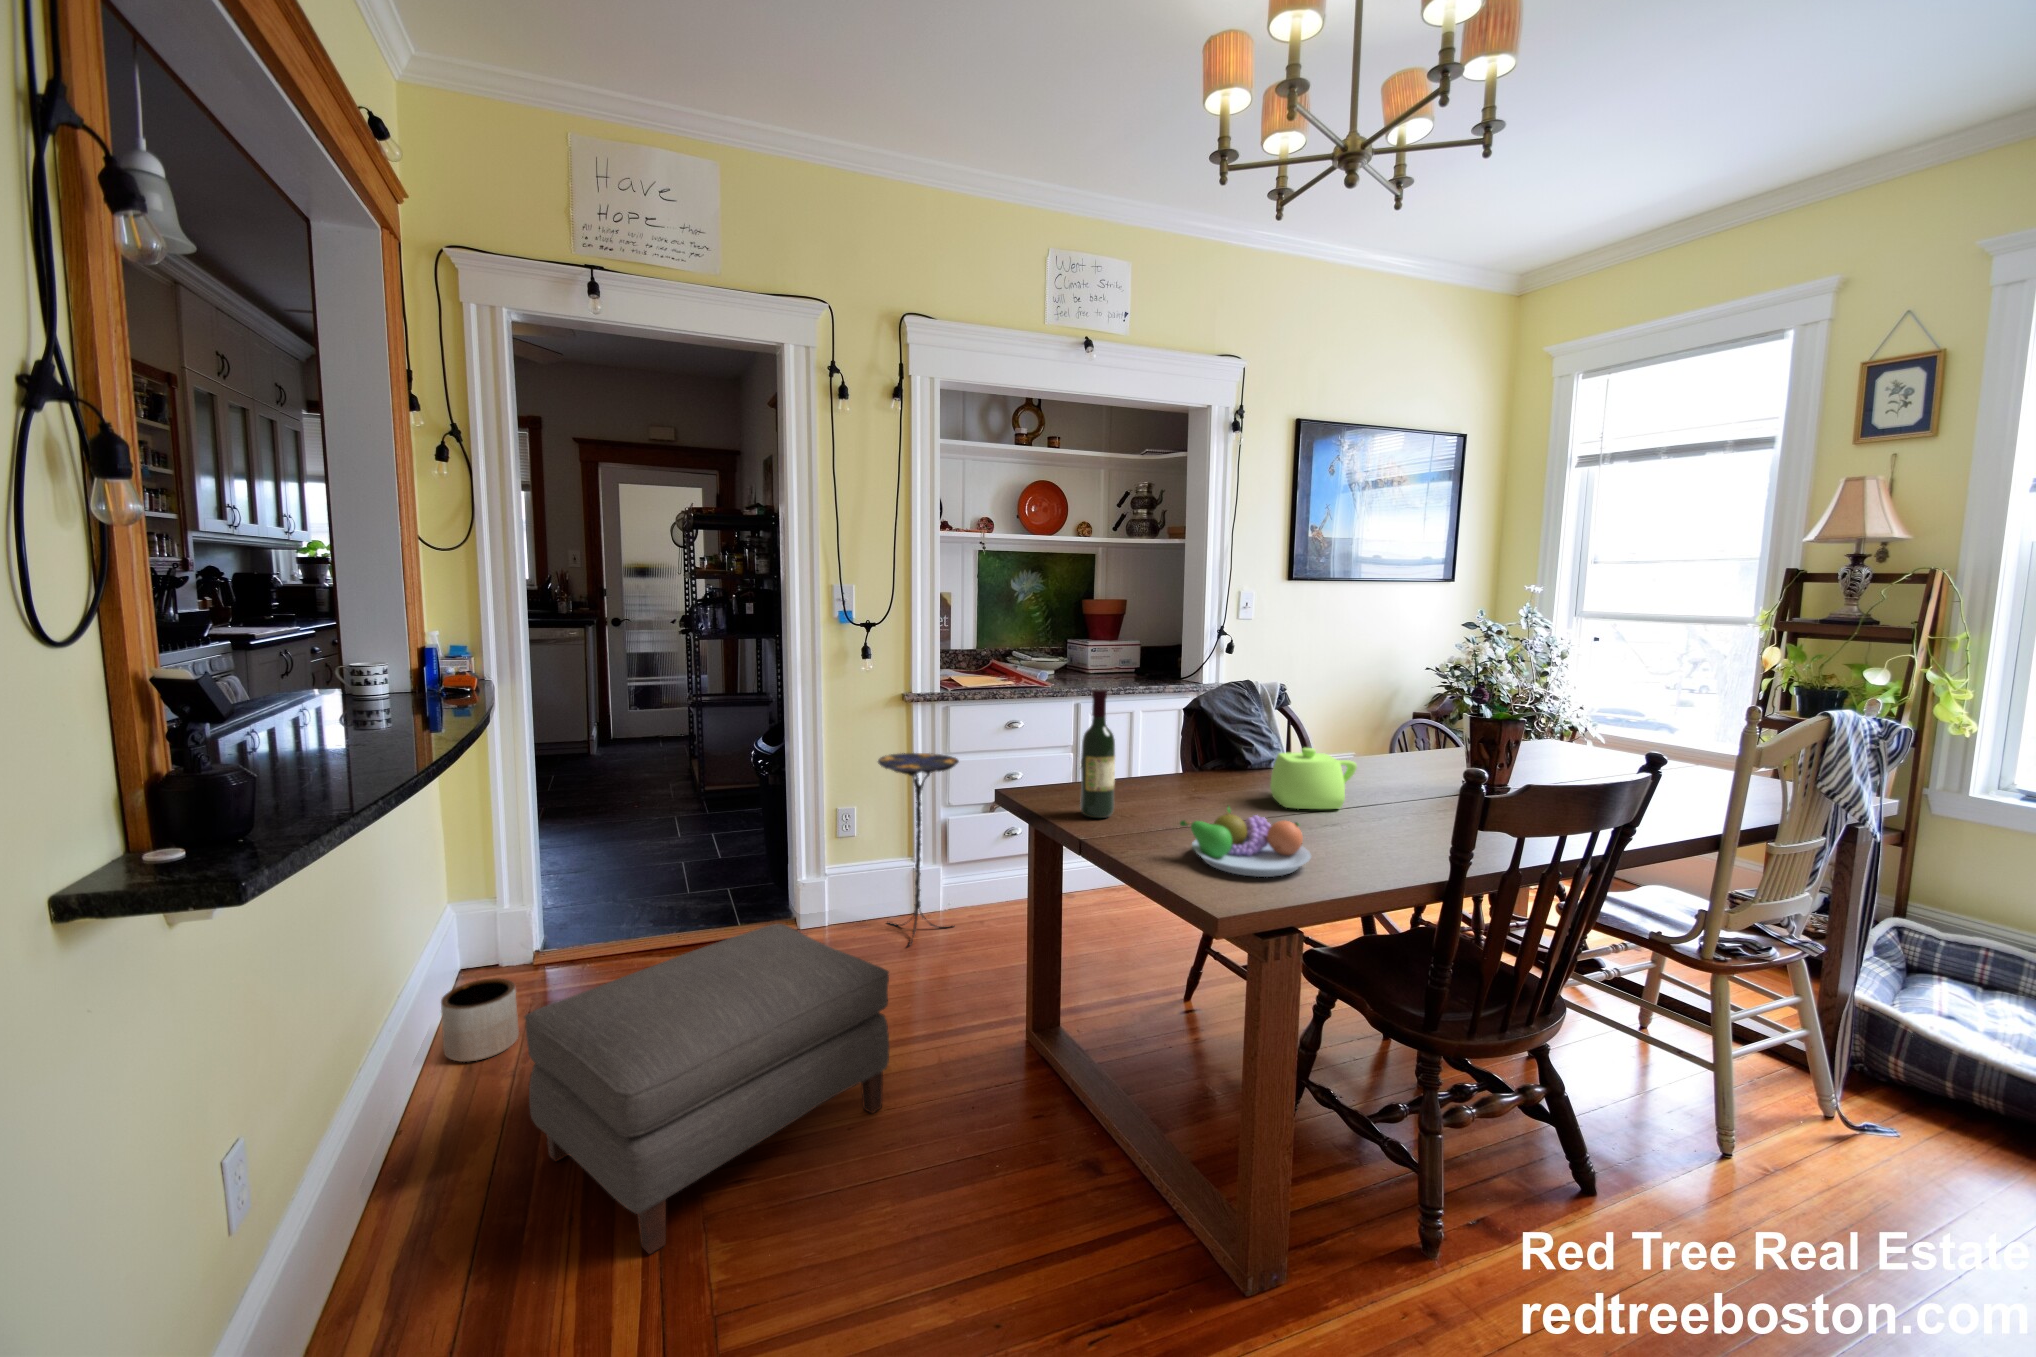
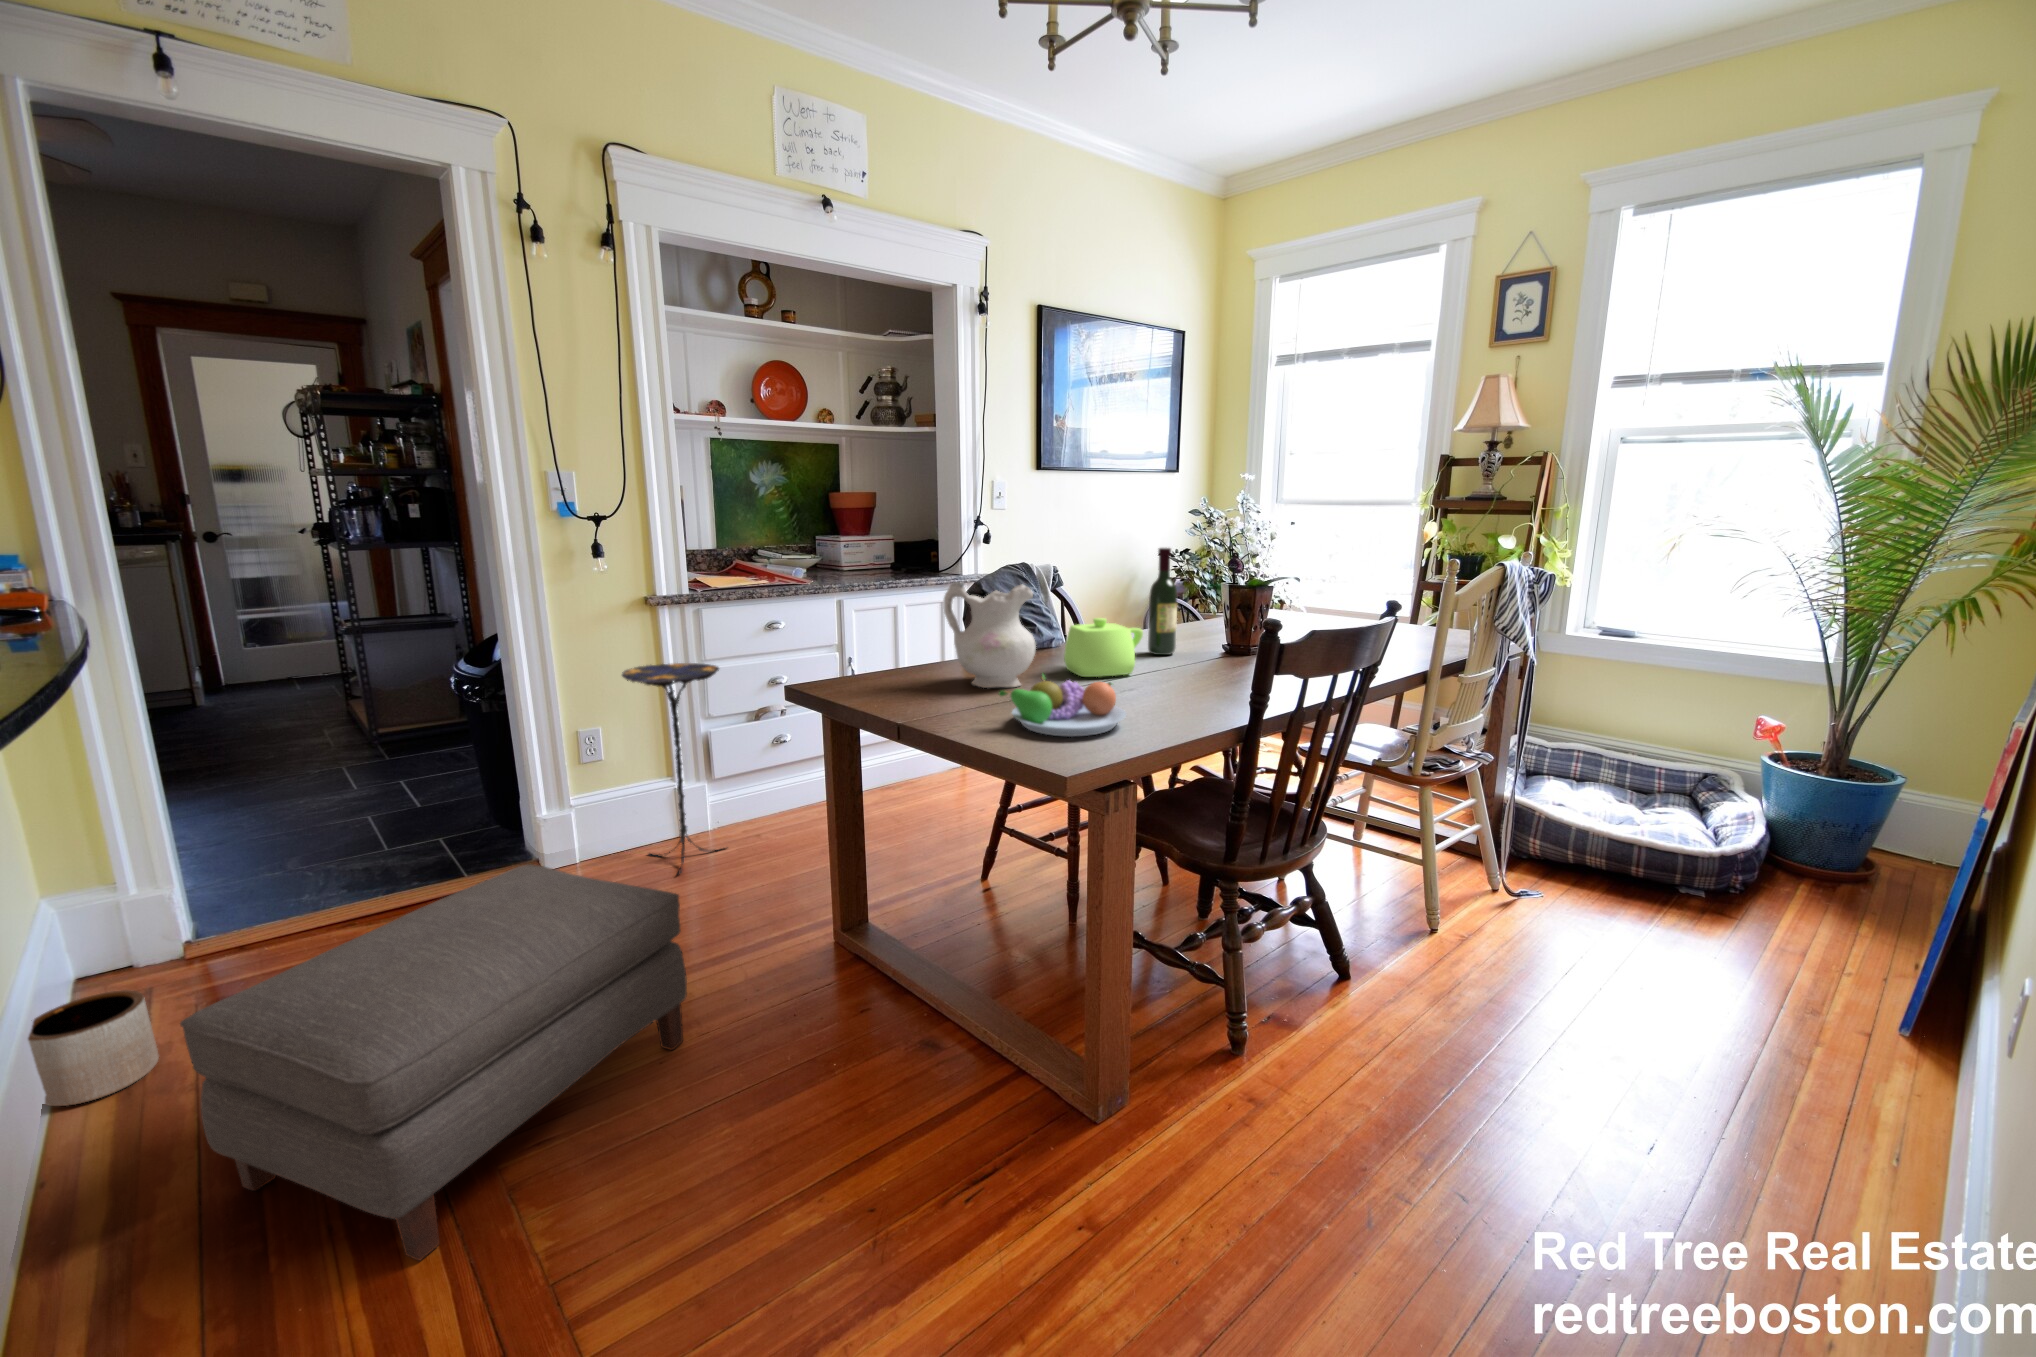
wine bottle: present [1080,689,1115,818] -> present [1148,548,1177,655]
ceramic pitcher: none [1146,705,1236,813] -> present [944,582,1036,688]

